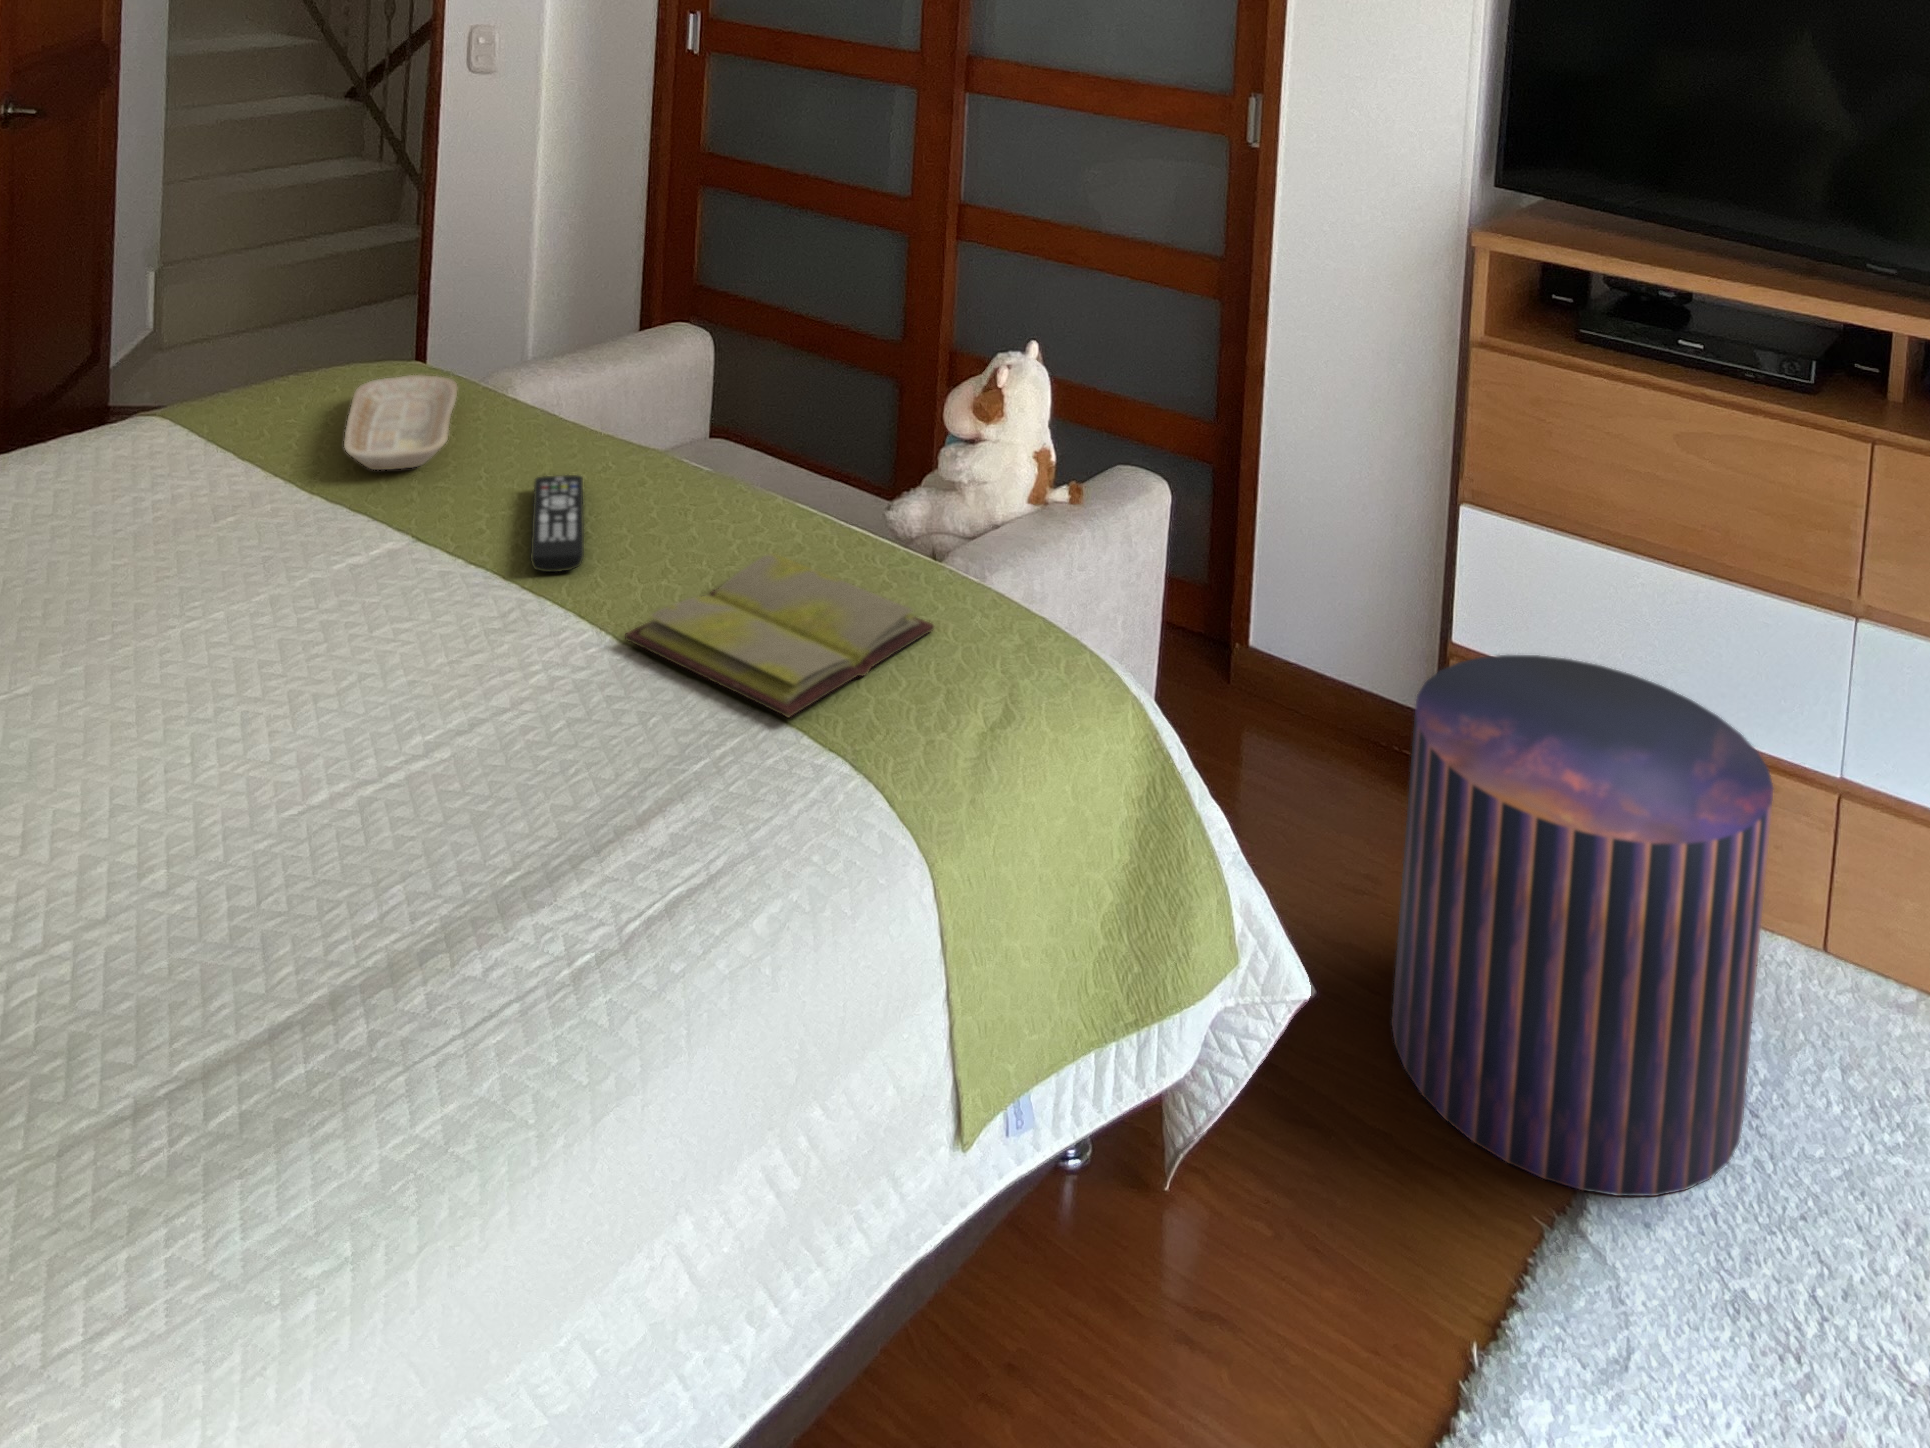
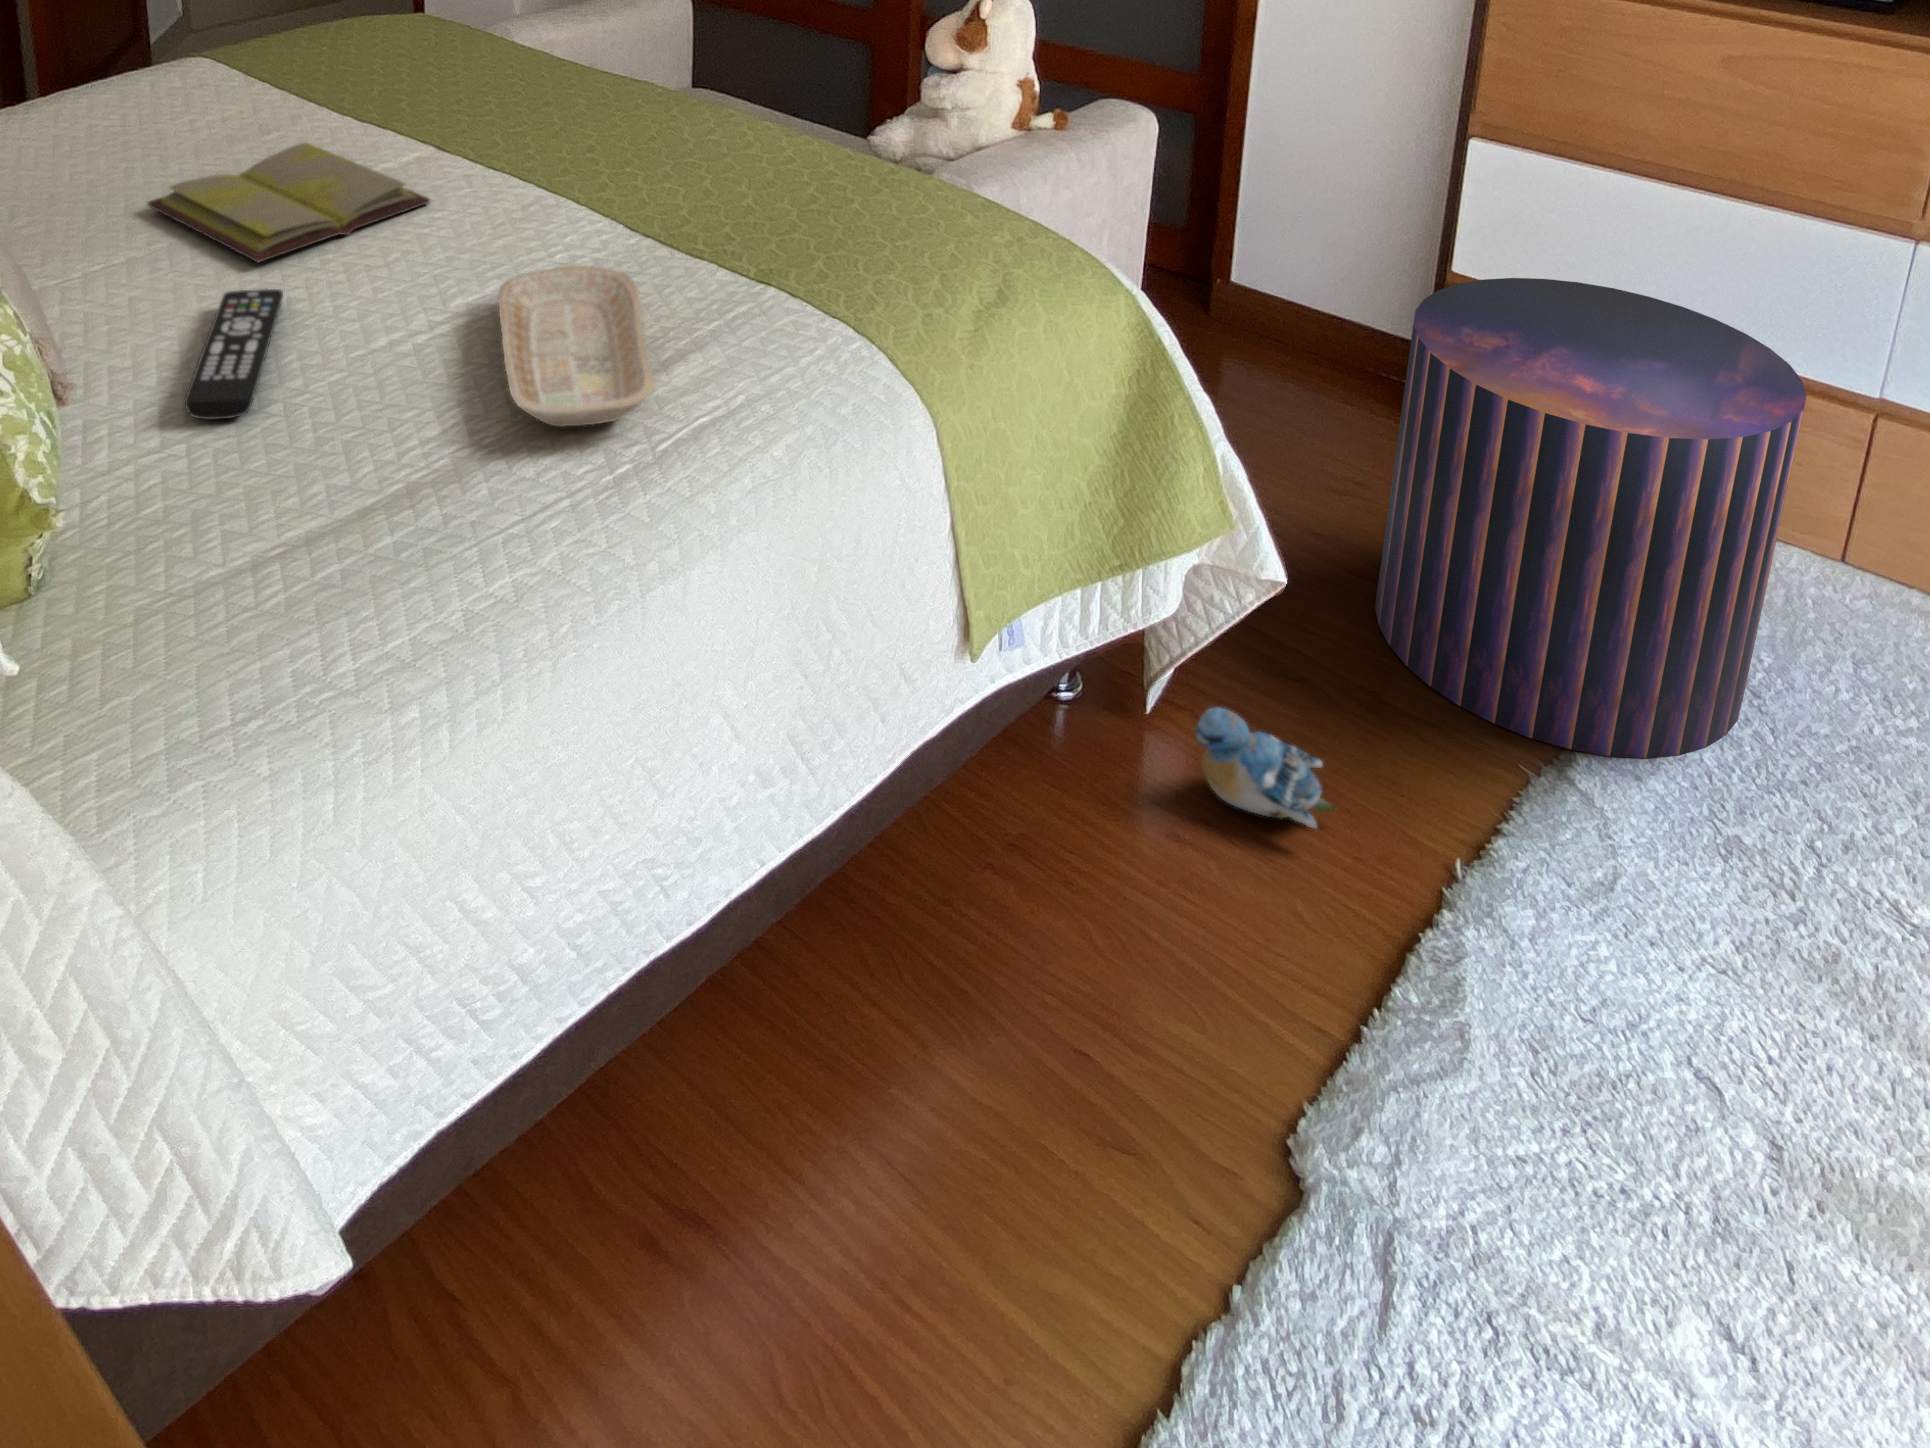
tray: present [344,375,457,470] -> present [498,266,655,427]
remote control: present [531,475,584,572] -> present [185,289,283,419]
diary: present [625,553,934,717] -> present [148,143,430,263]
plush toy: none [1201,1171,1351,1317] -> present [1193,708,1336,828]

